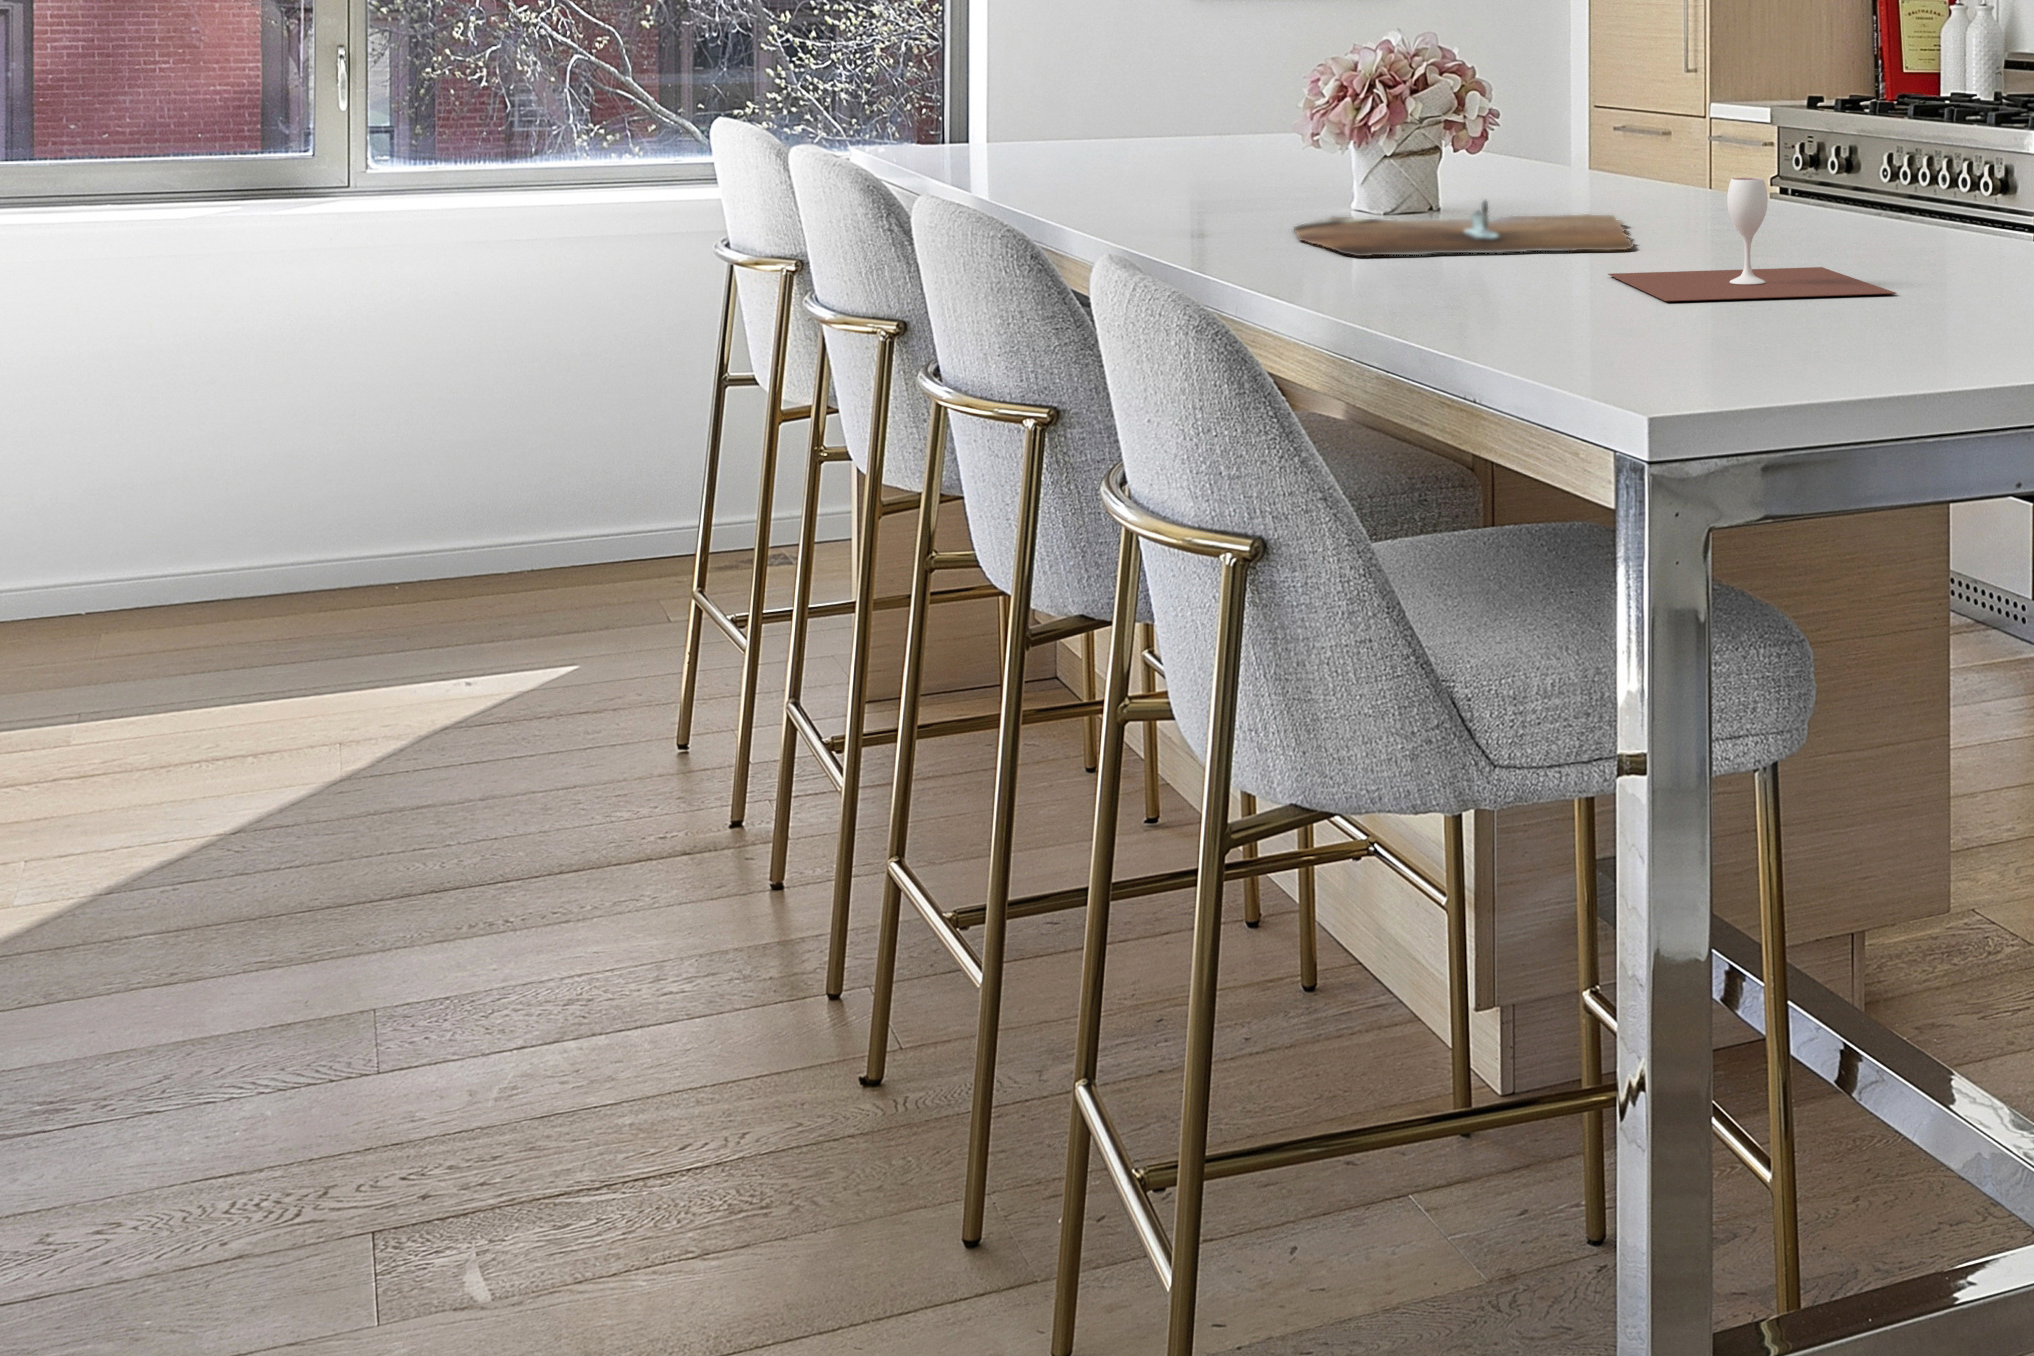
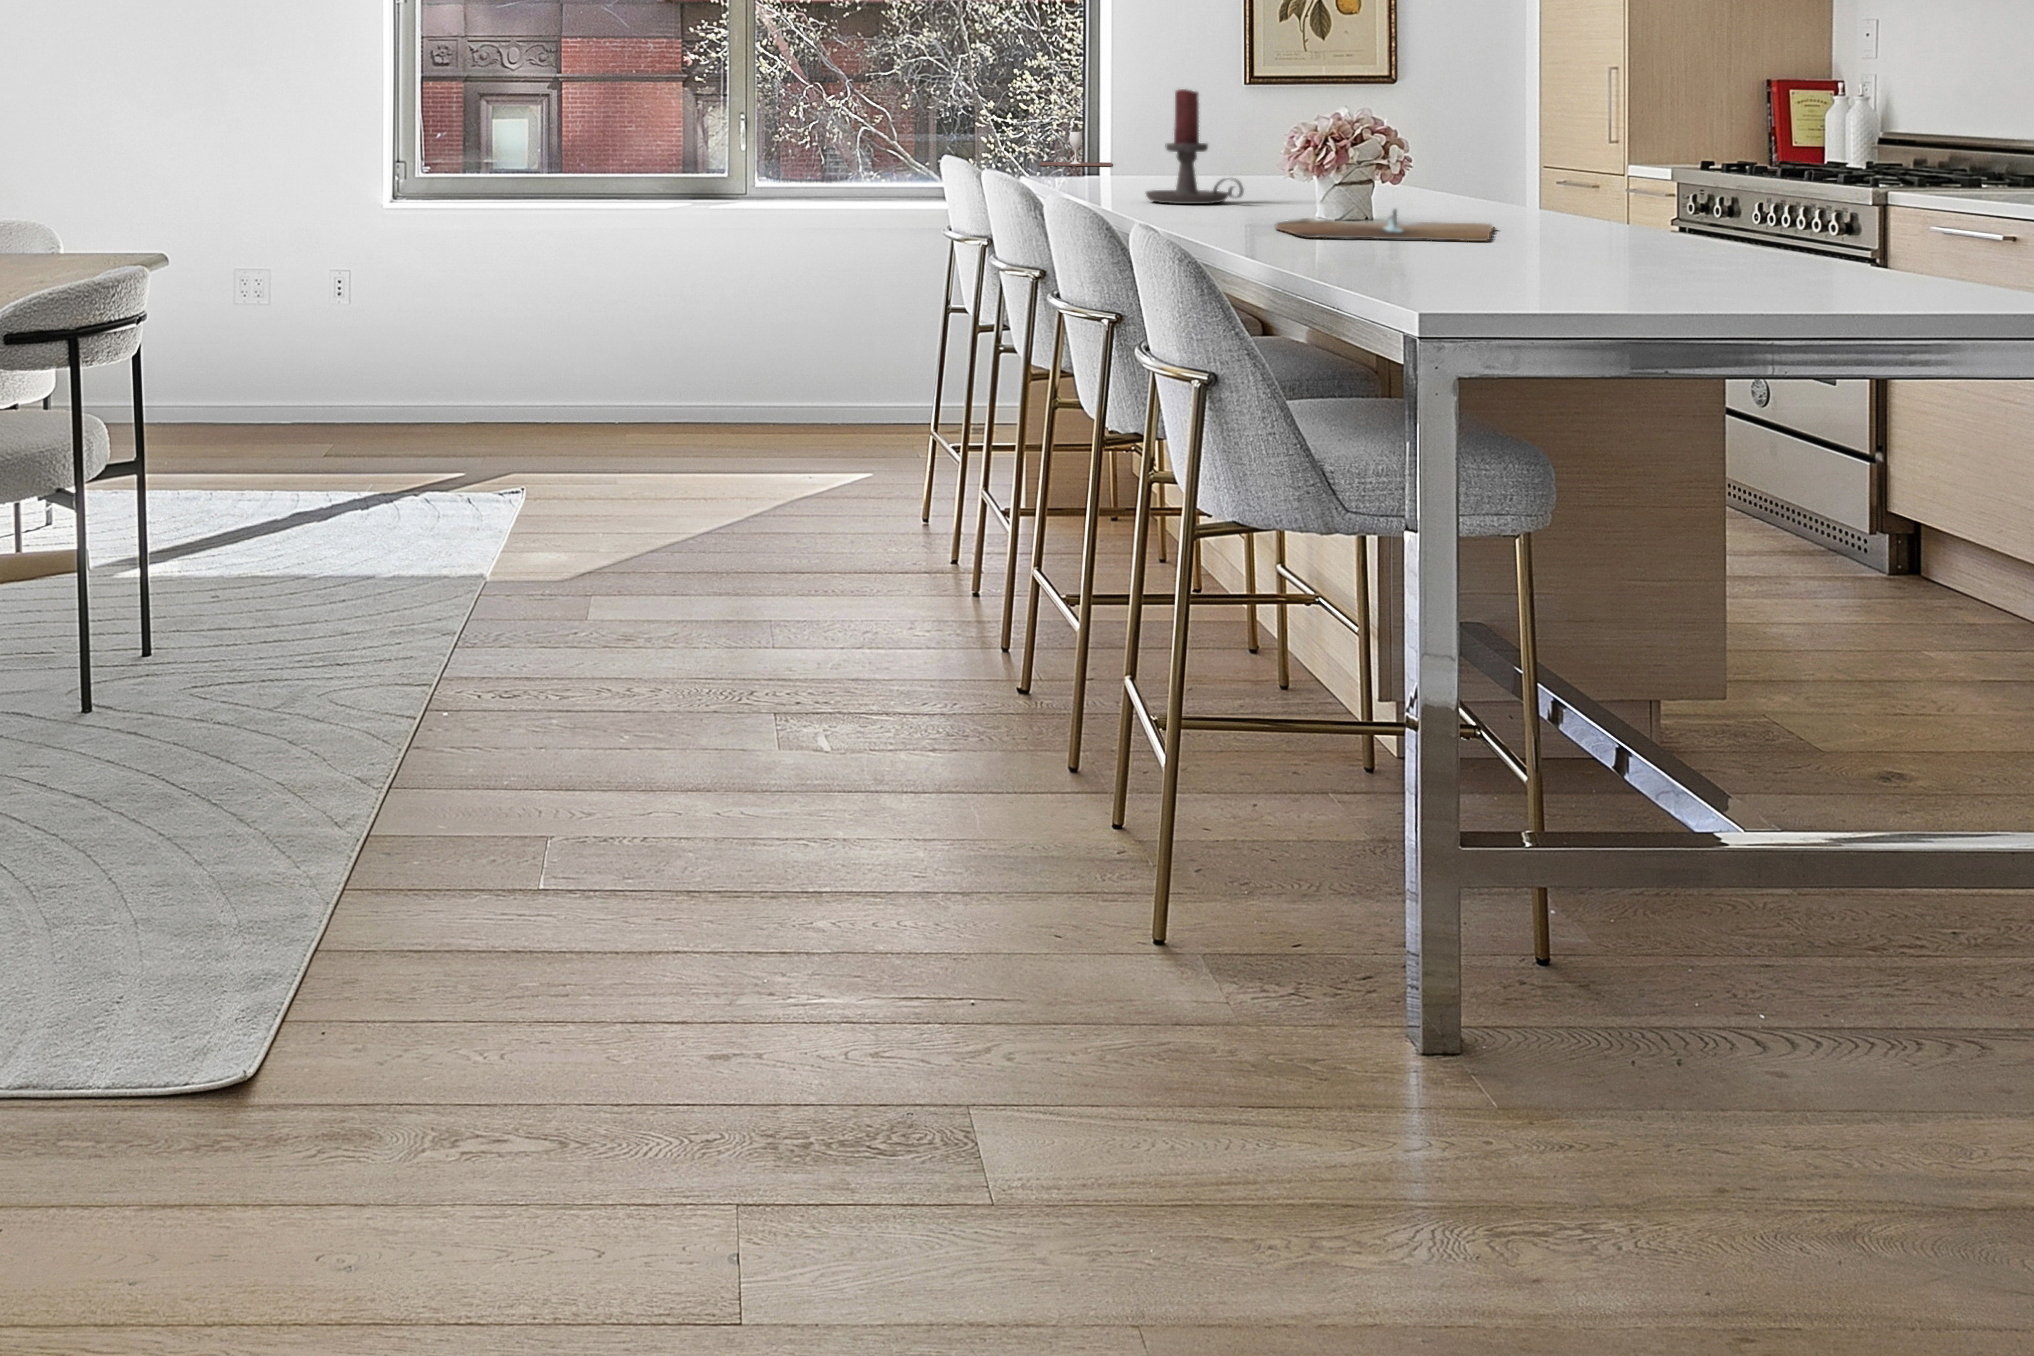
candle holder: none [1065,5,1224,193] -> present [1146,89,1244,204]
wine glass: present [1608,178,1897,301] -> present [1039,132,1112,166]

